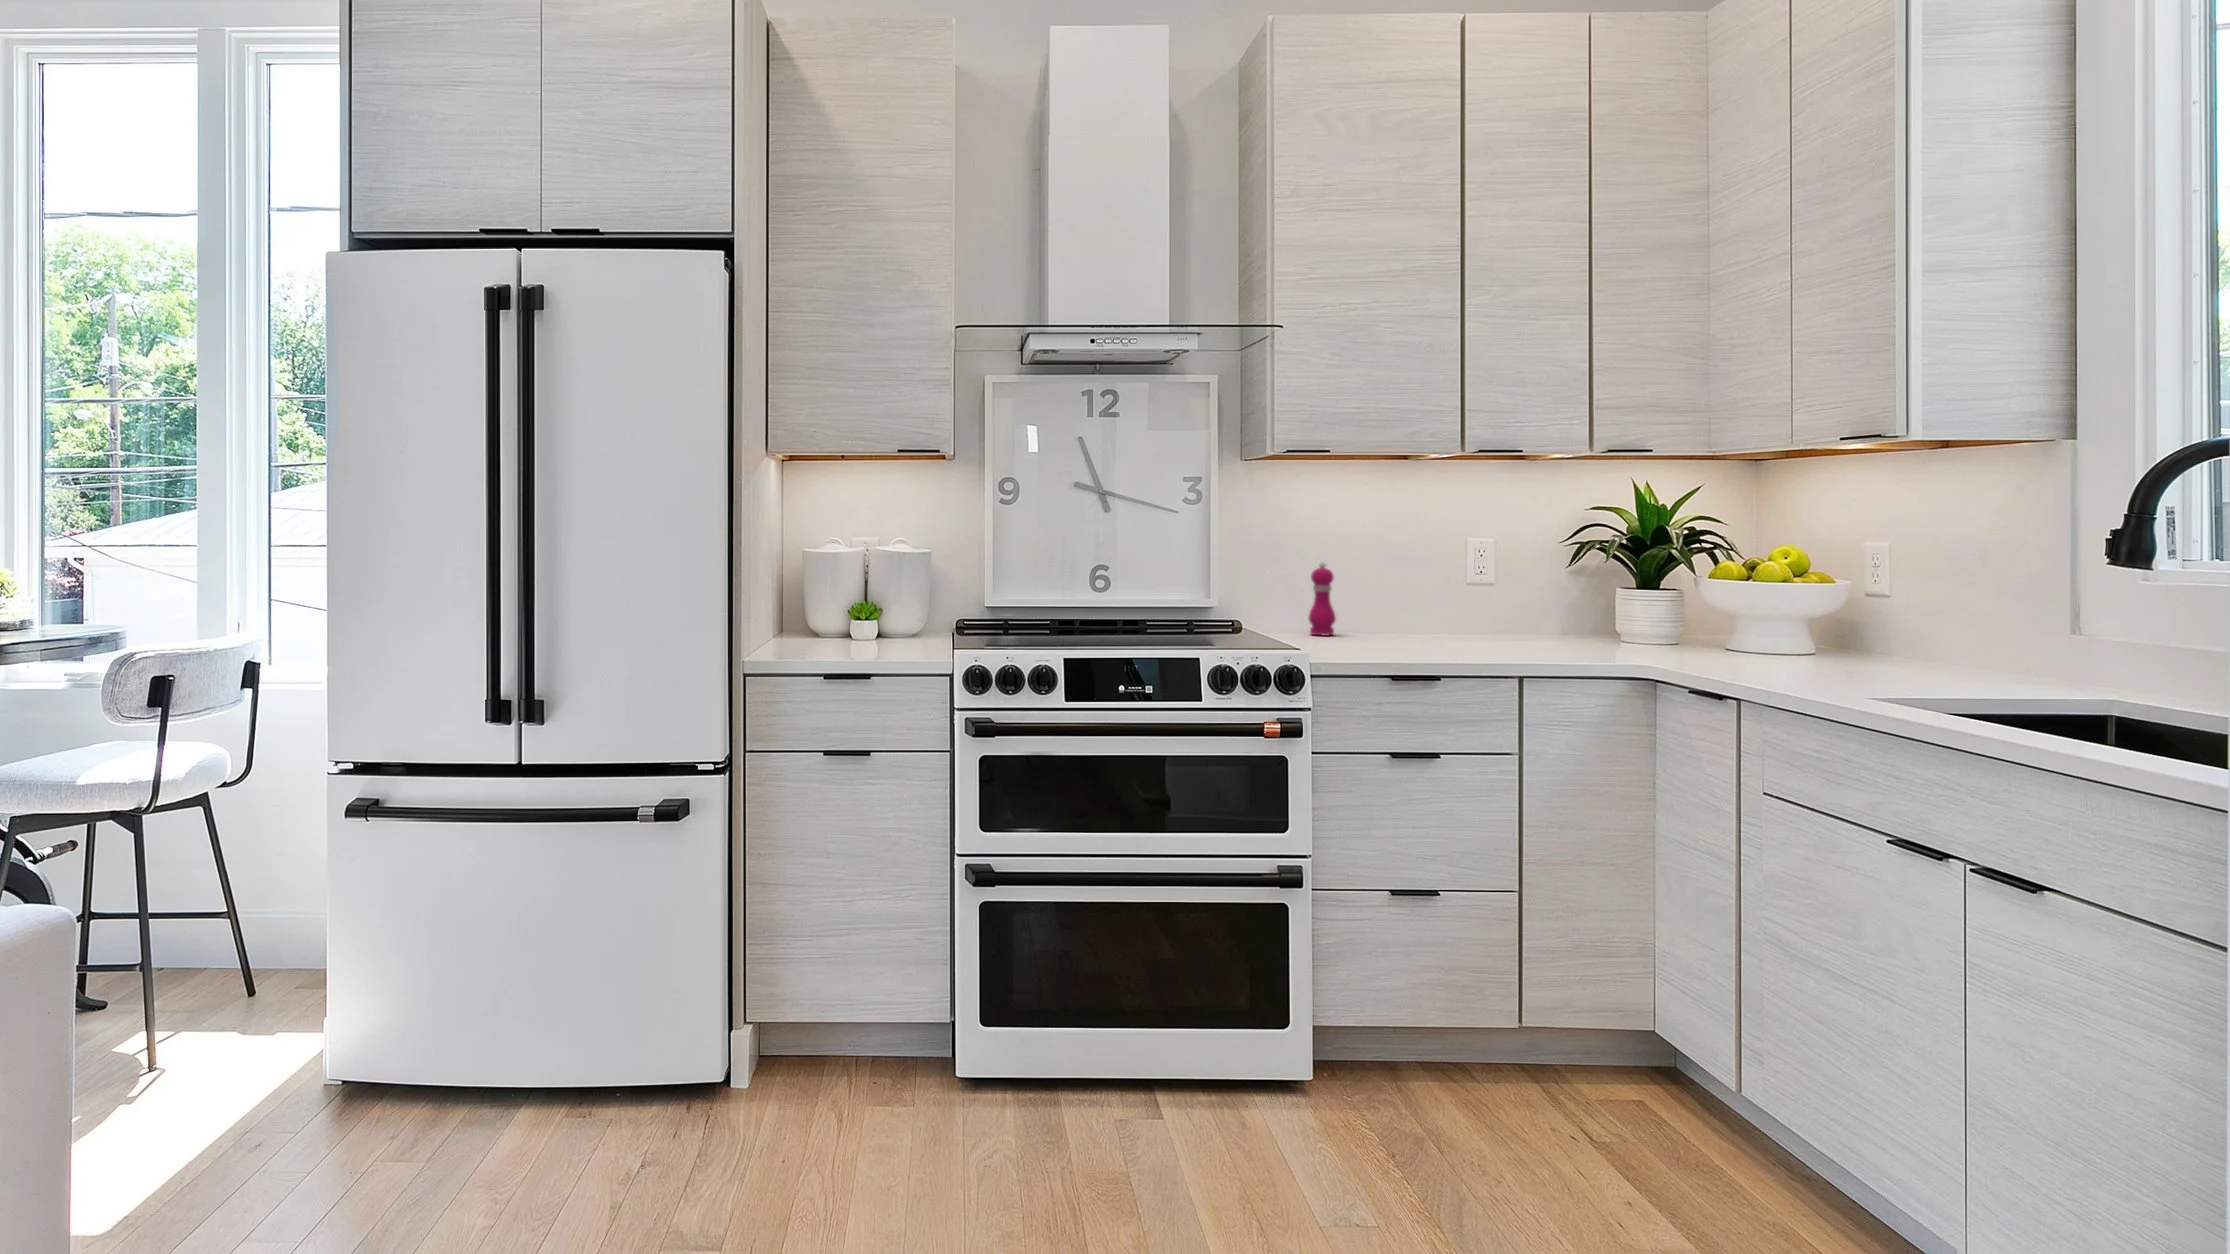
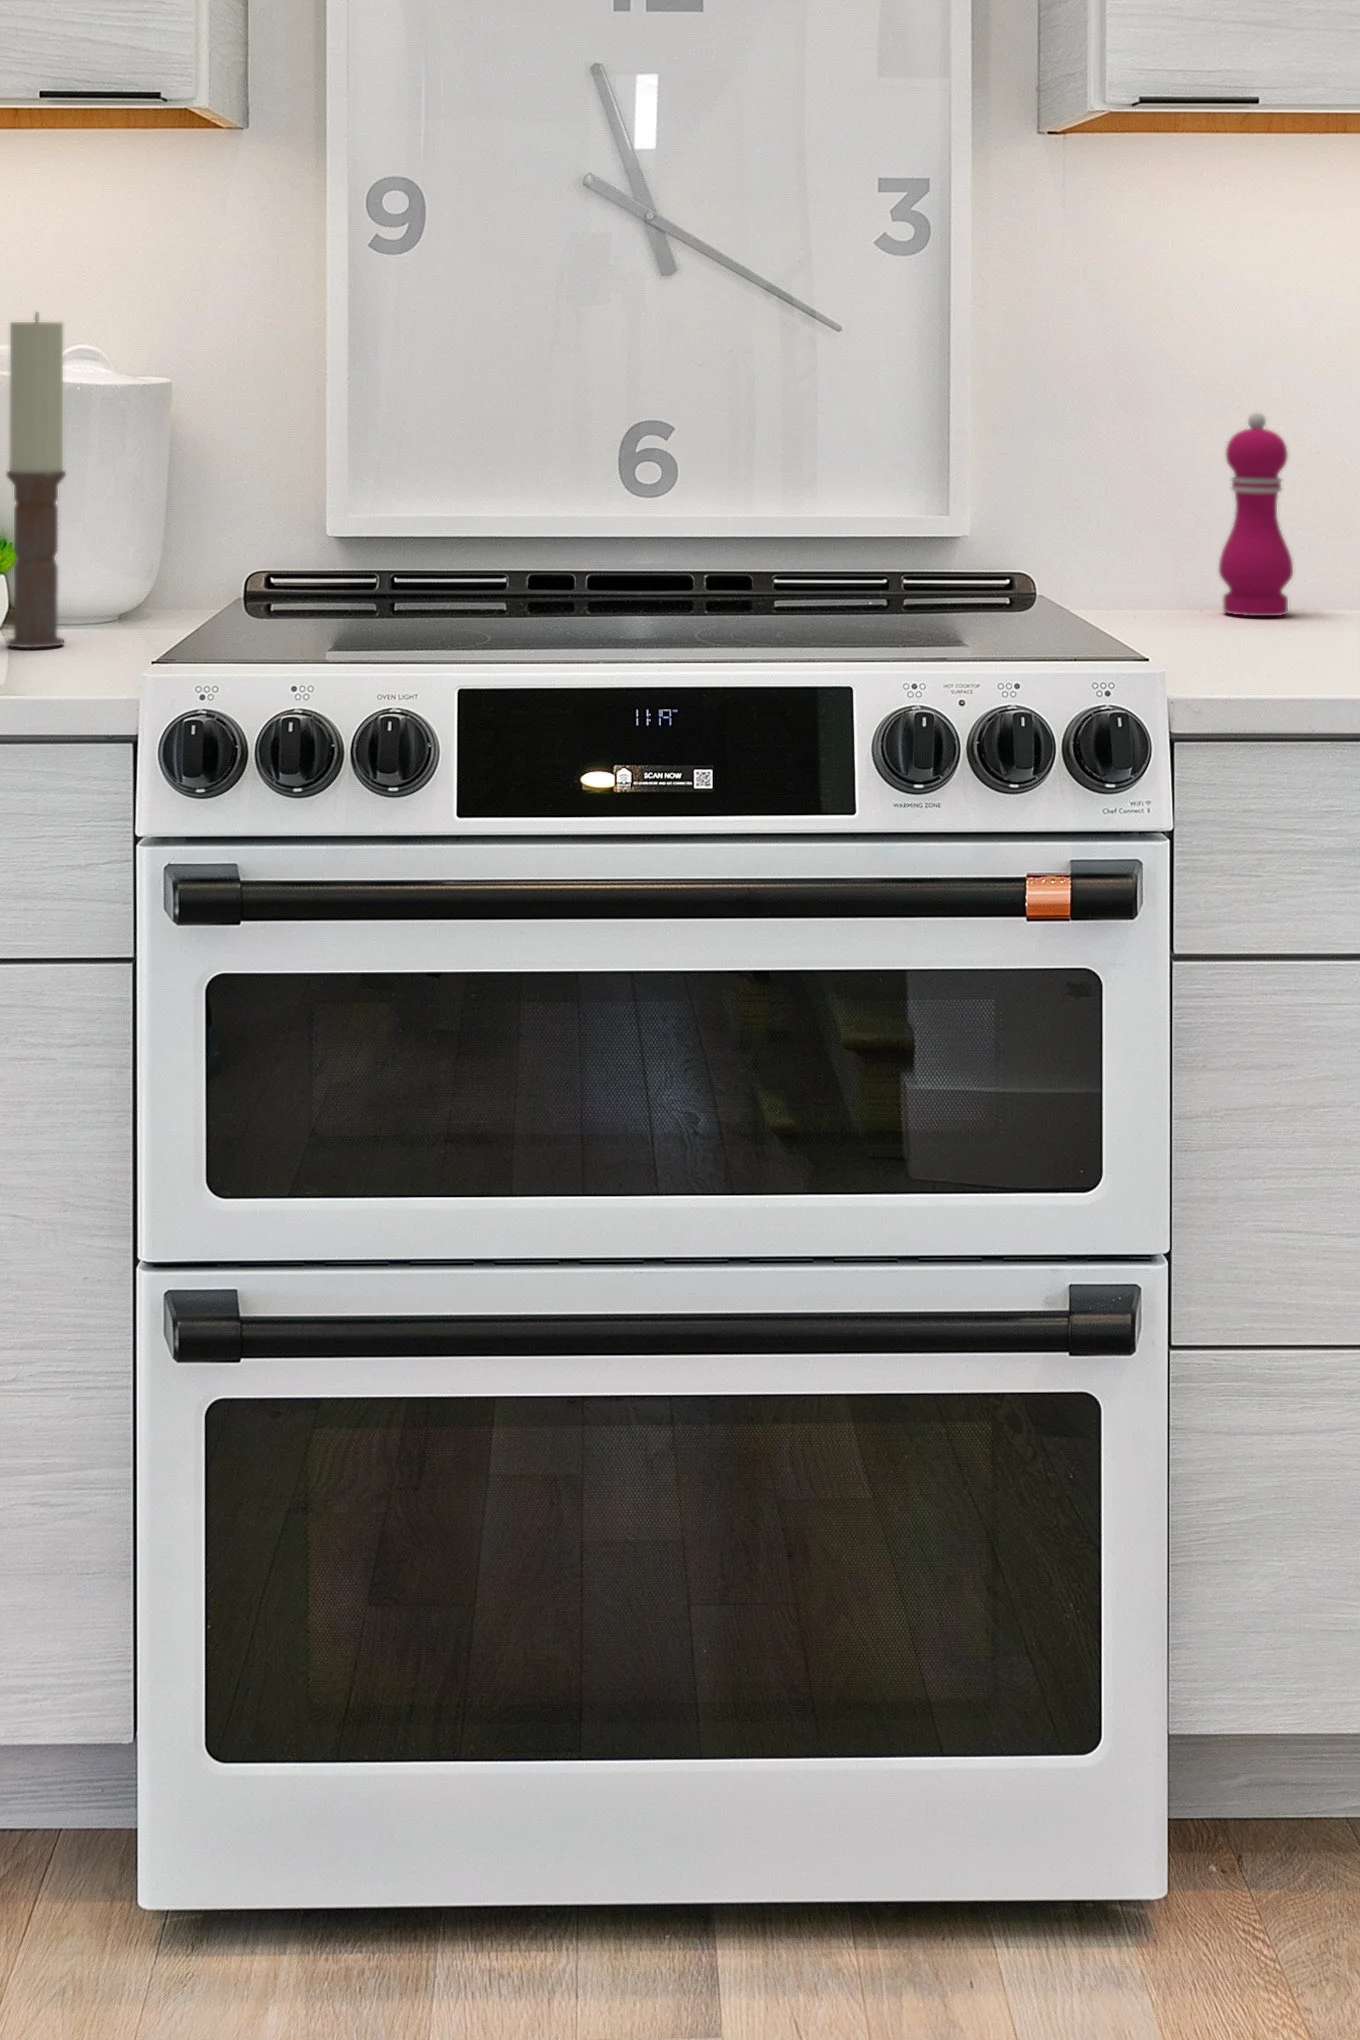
candle: none [884,527,904,647] -> present [7,314,66,648]

